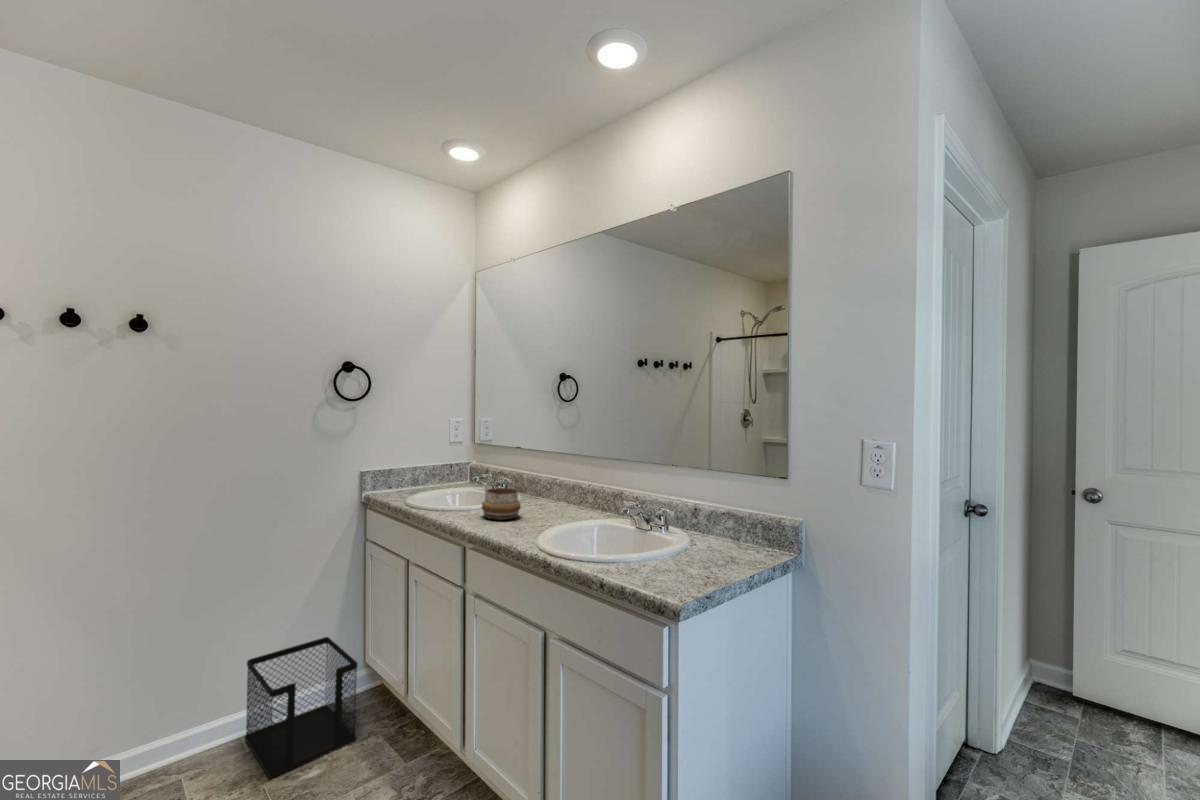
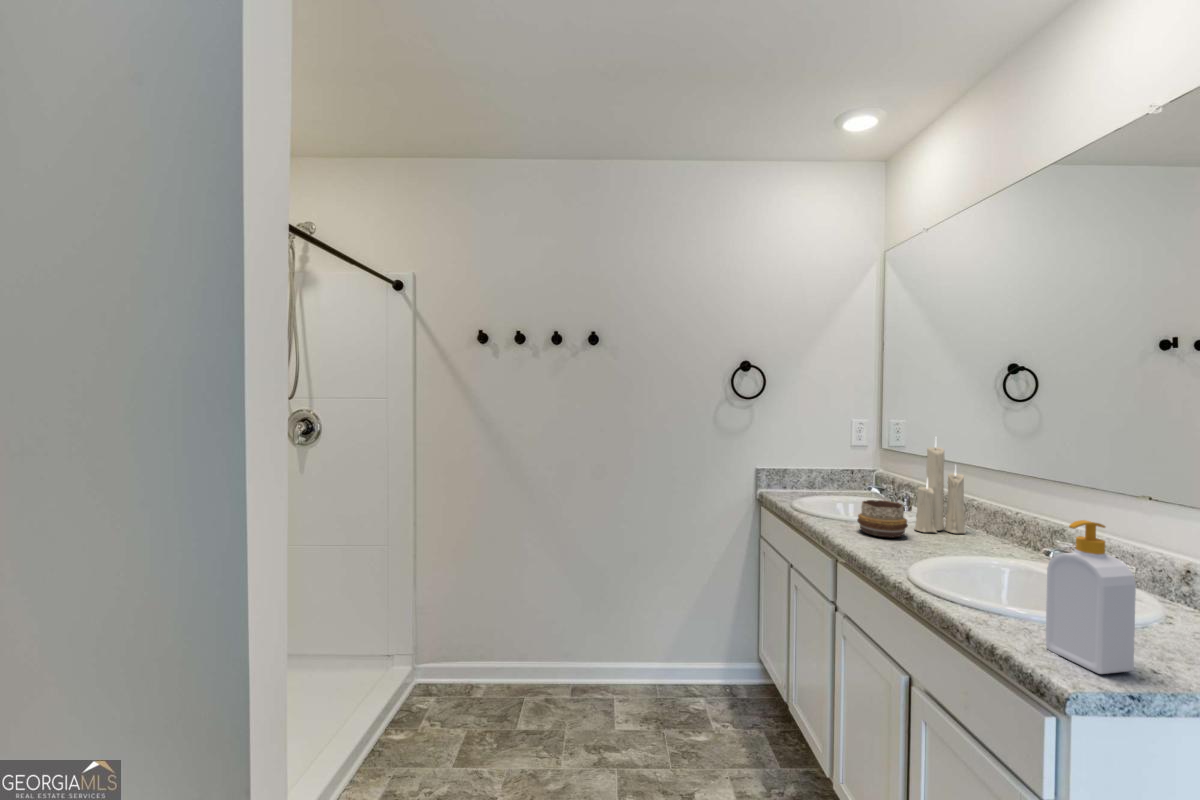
candle: none [520,426,554,510] -> present [914,442,965,533]
soap bottle: none [644,488,690,587] -> present [1046,520,1136,674]
wastebasket: present [245,637,357,779] -> none [659,620,742,726]

